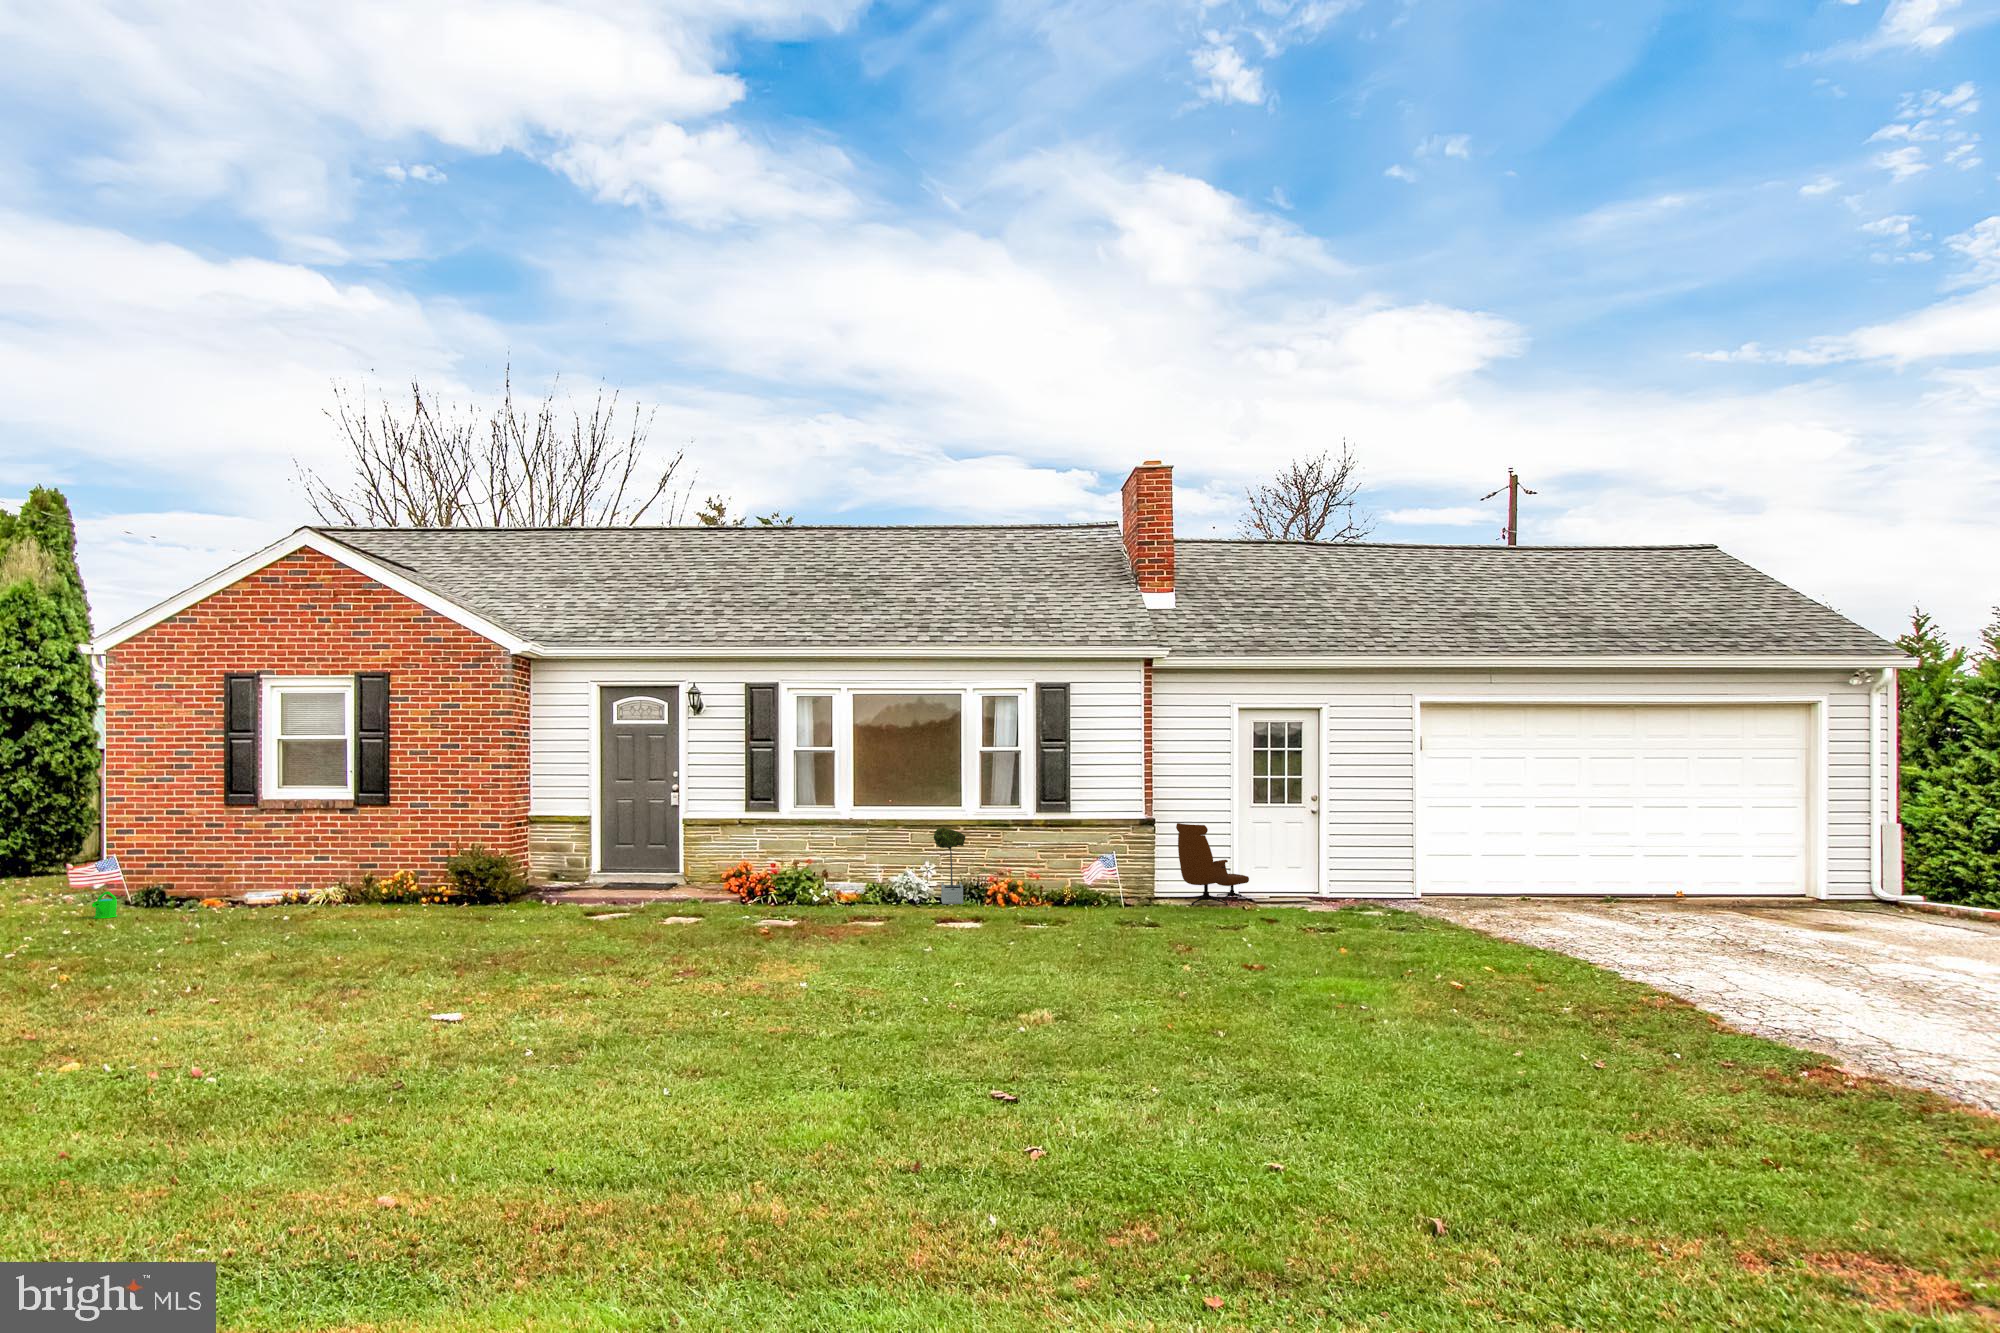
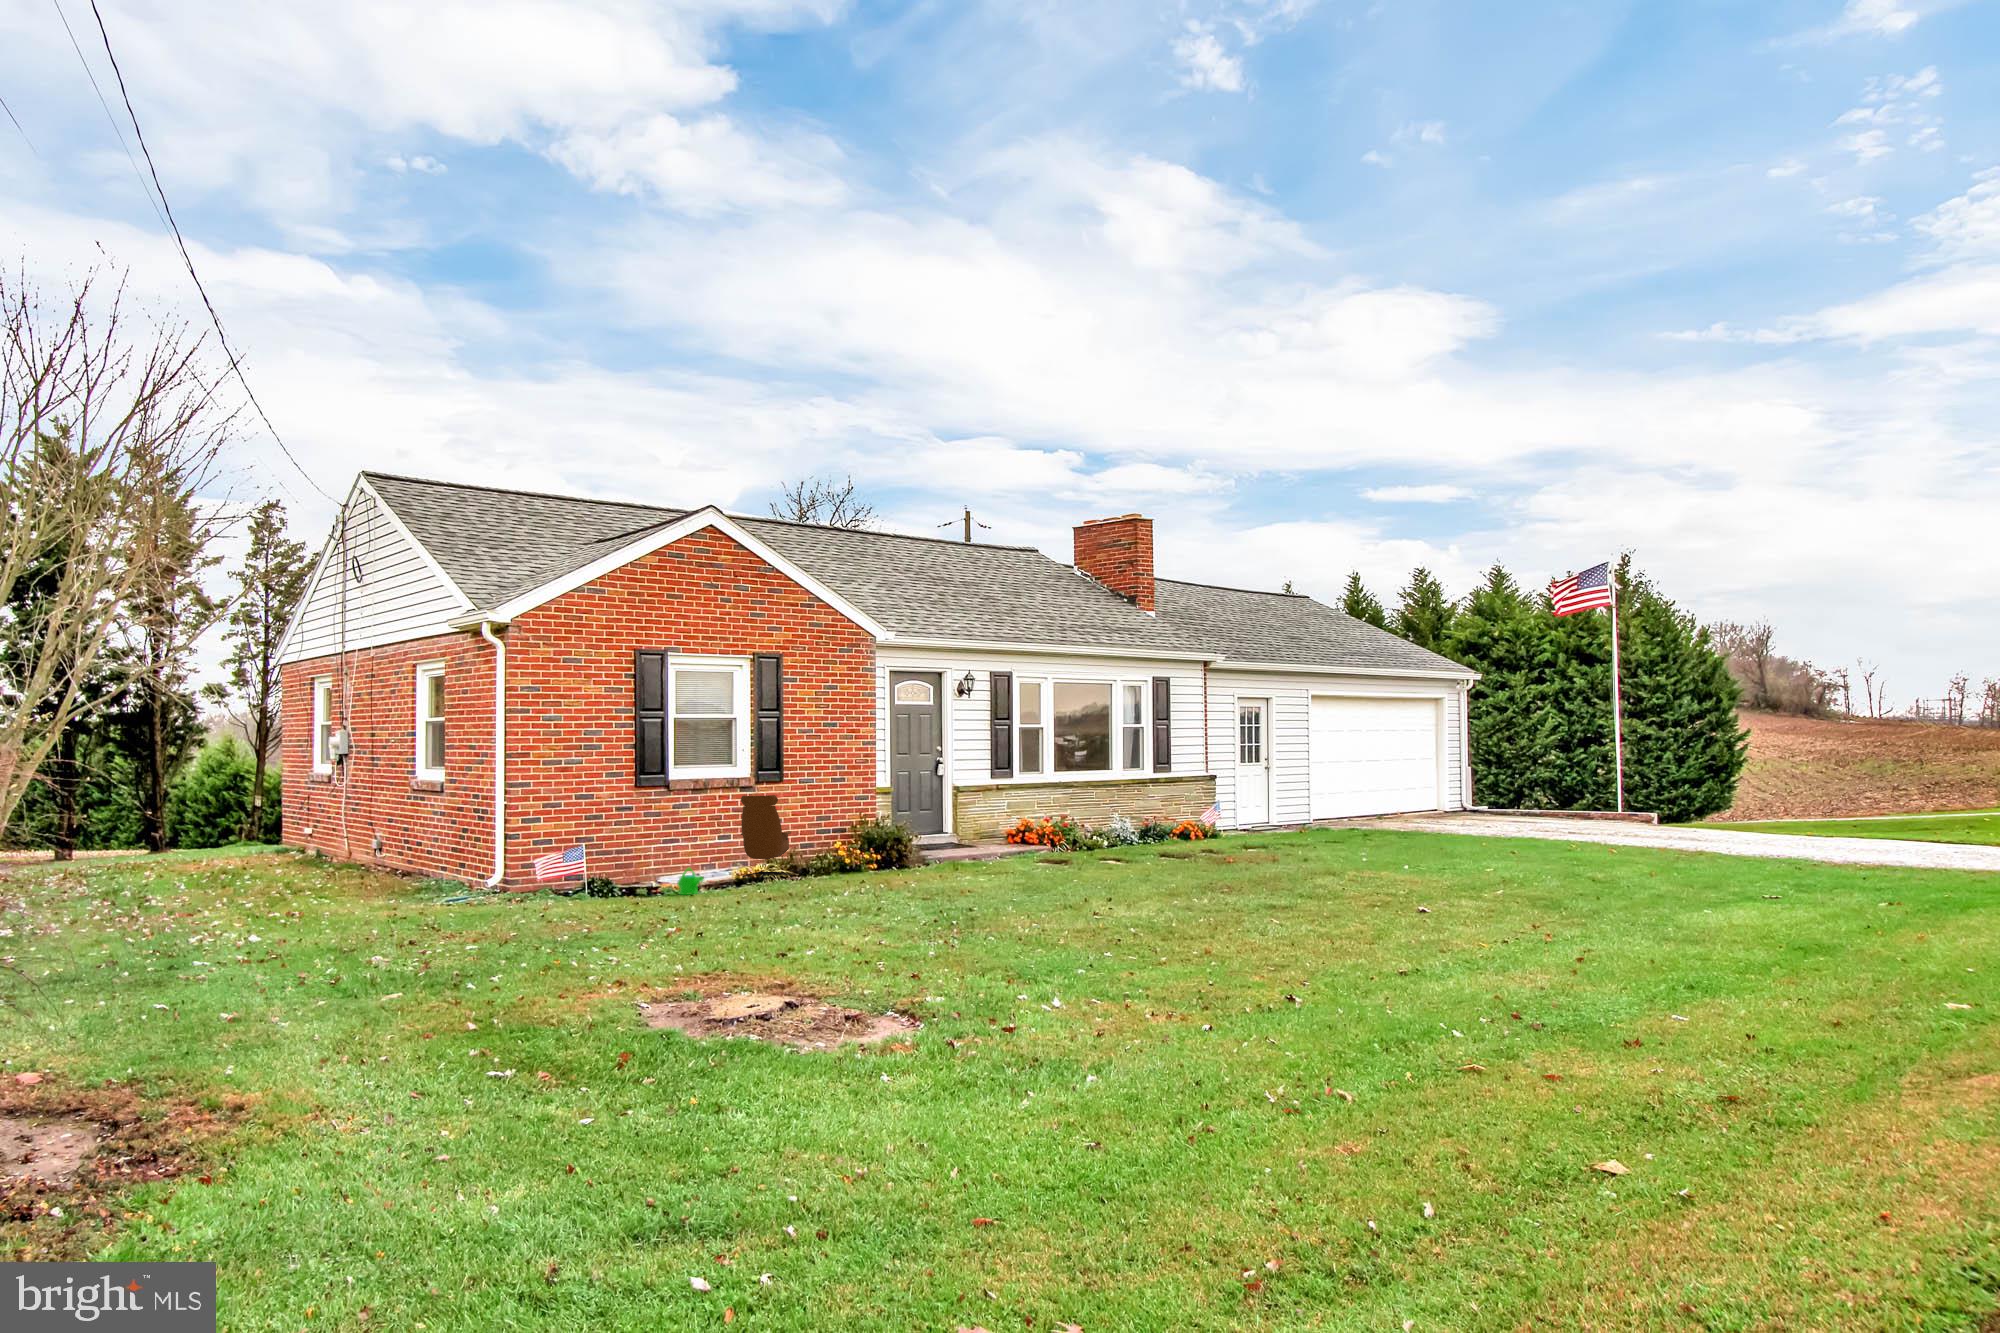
lounge chair: present [1176,823,1249,905] -> present [741,795,800,880]
potted tree: present [934,827,966,904] -> none [1119,784,1144,839]

